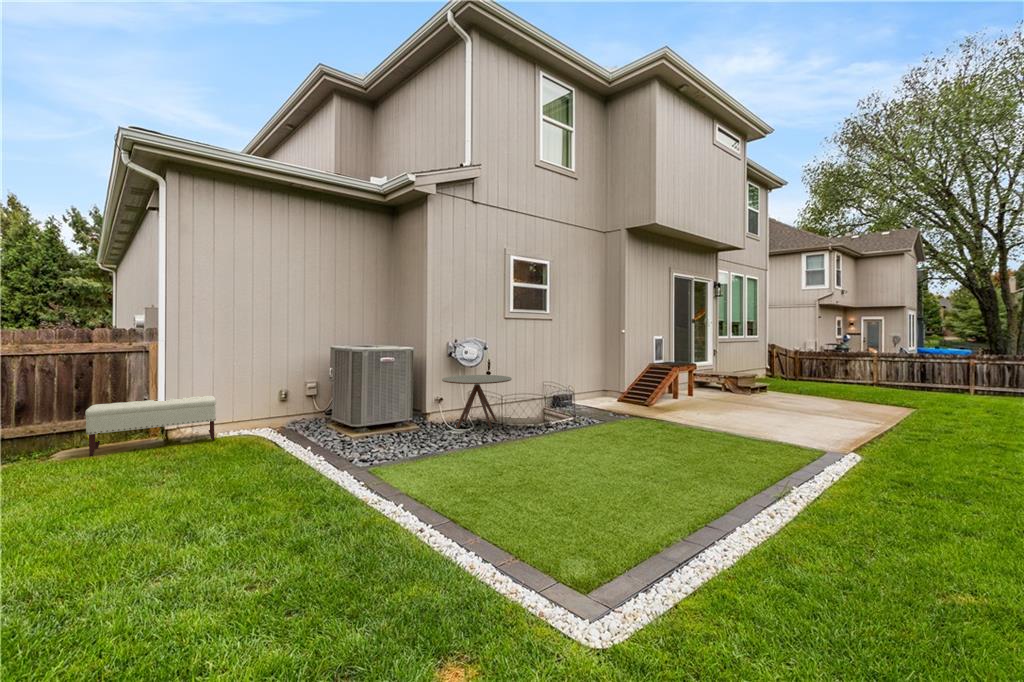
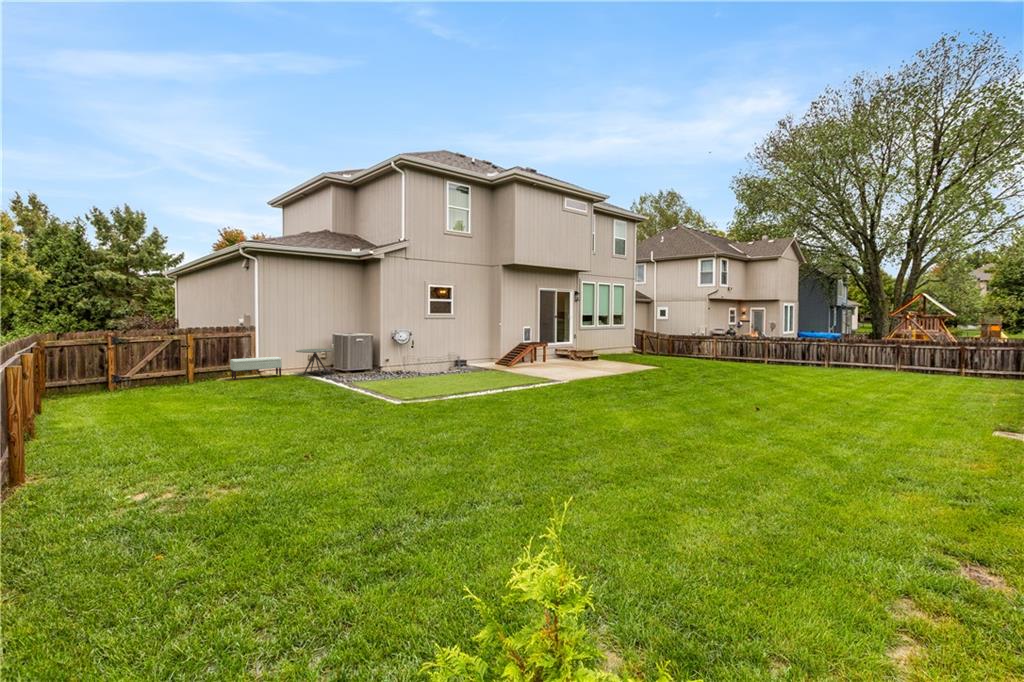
round table: present [442,375,512,429] -> present [296,349,334,375]

